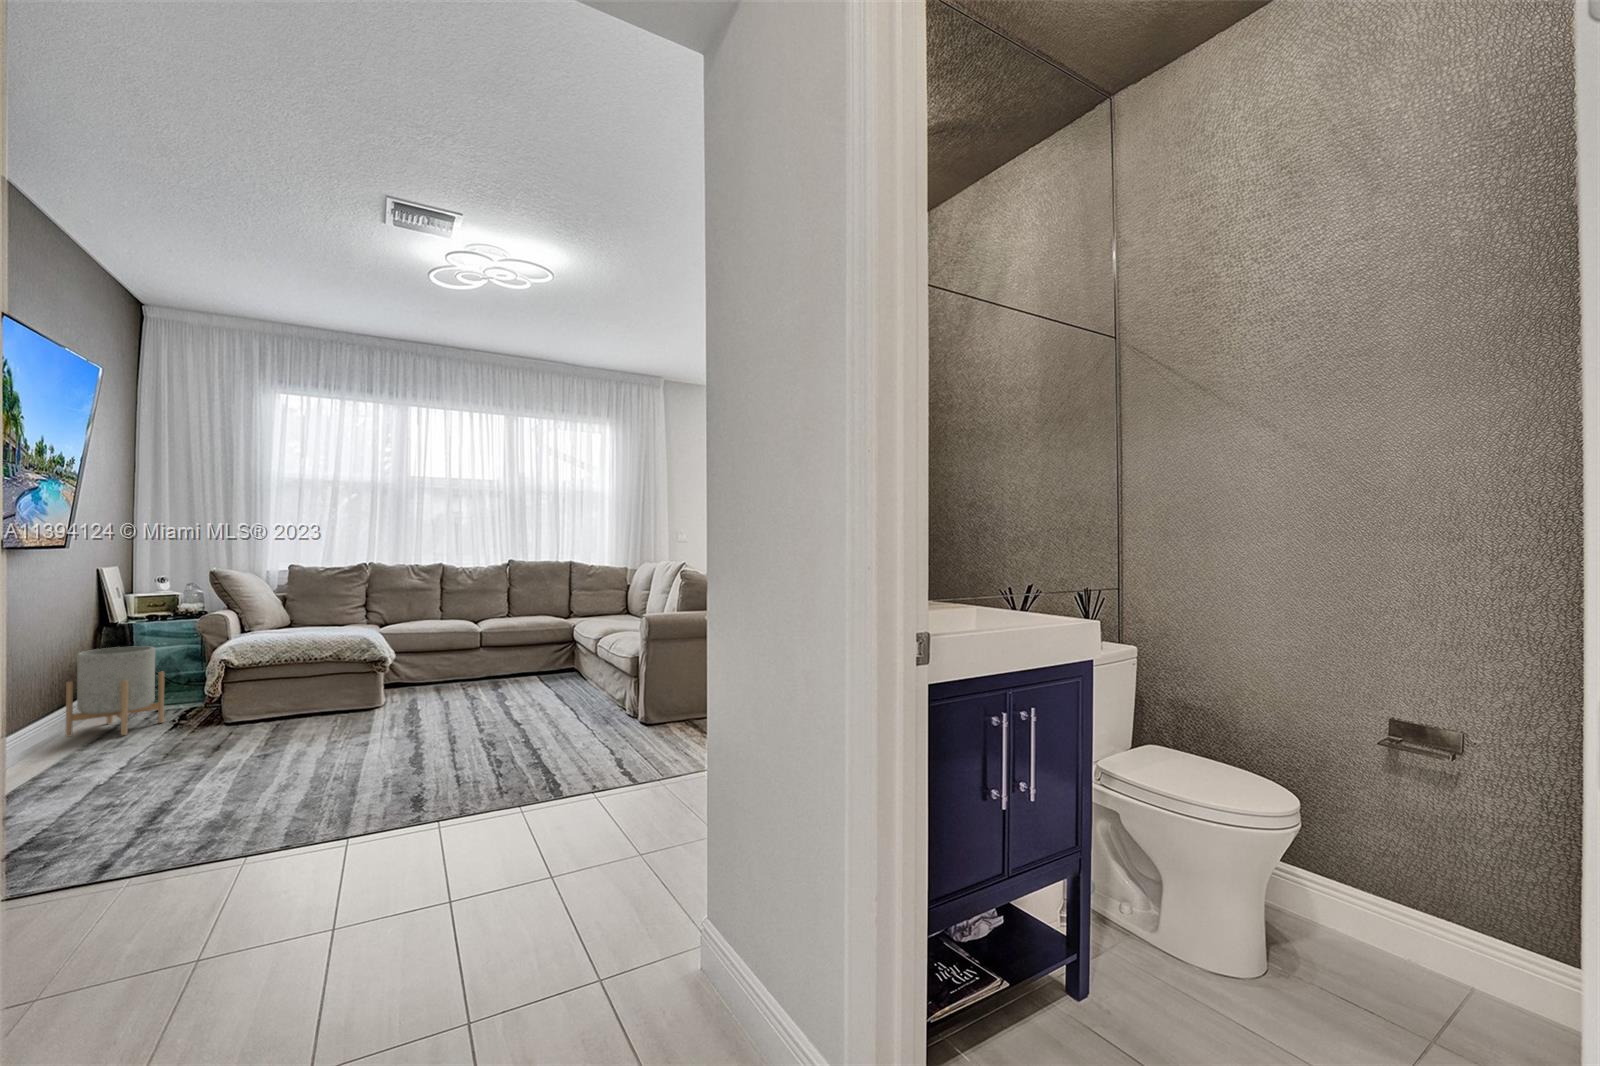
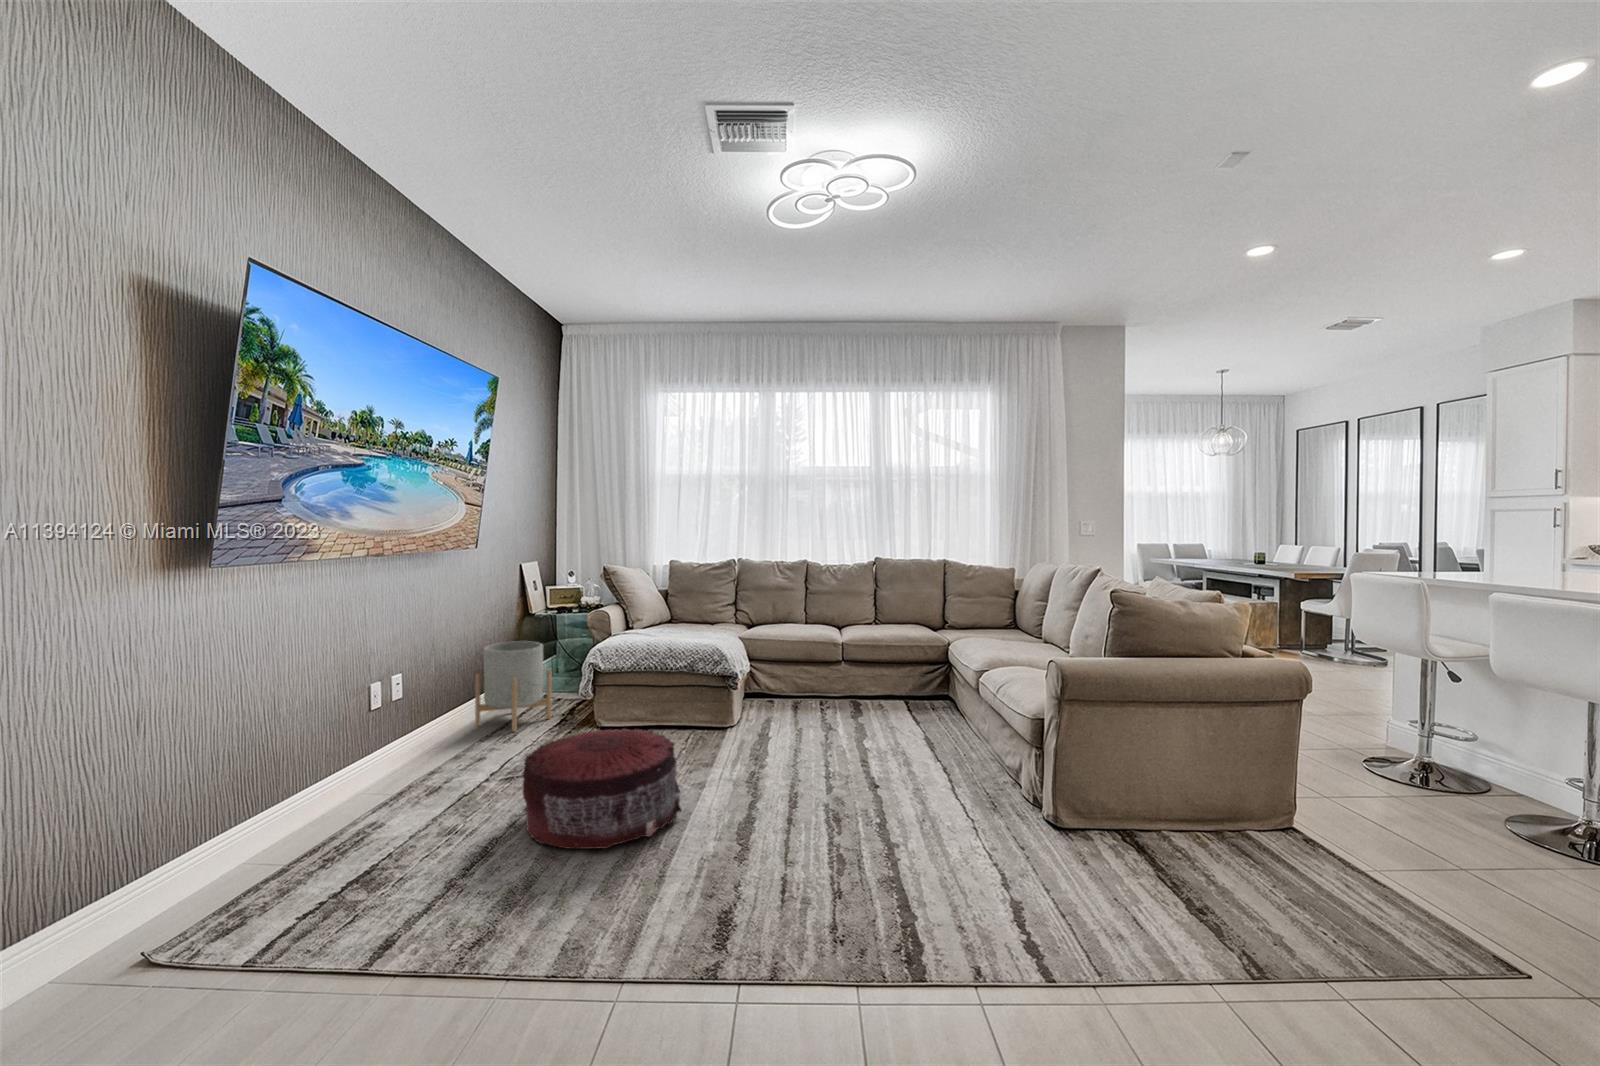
pouf: none [187,696,353,791] -> present [523,729,682,849]

